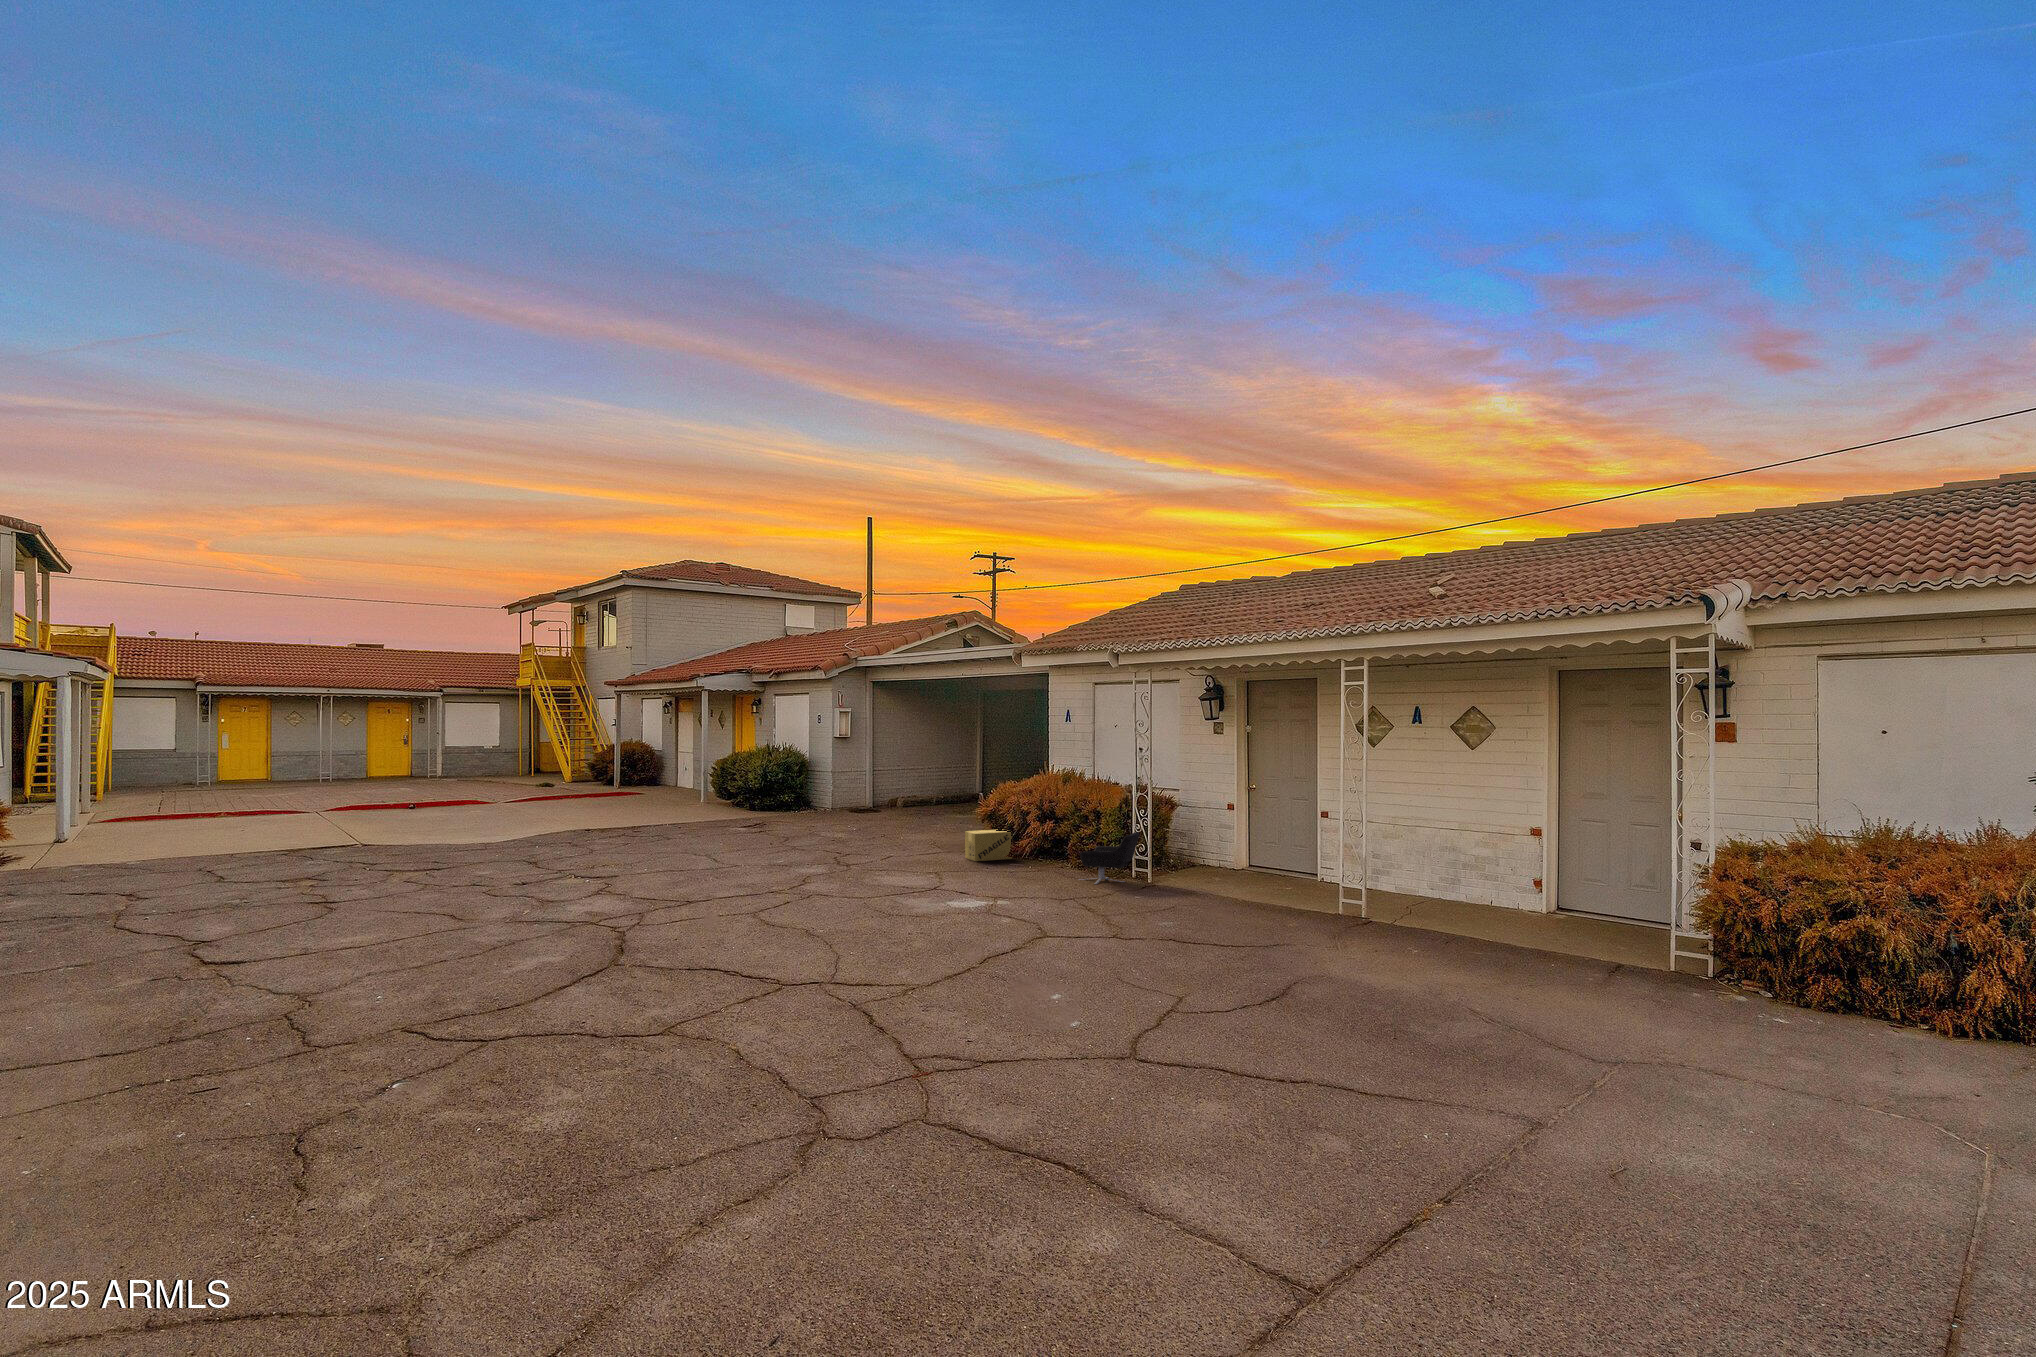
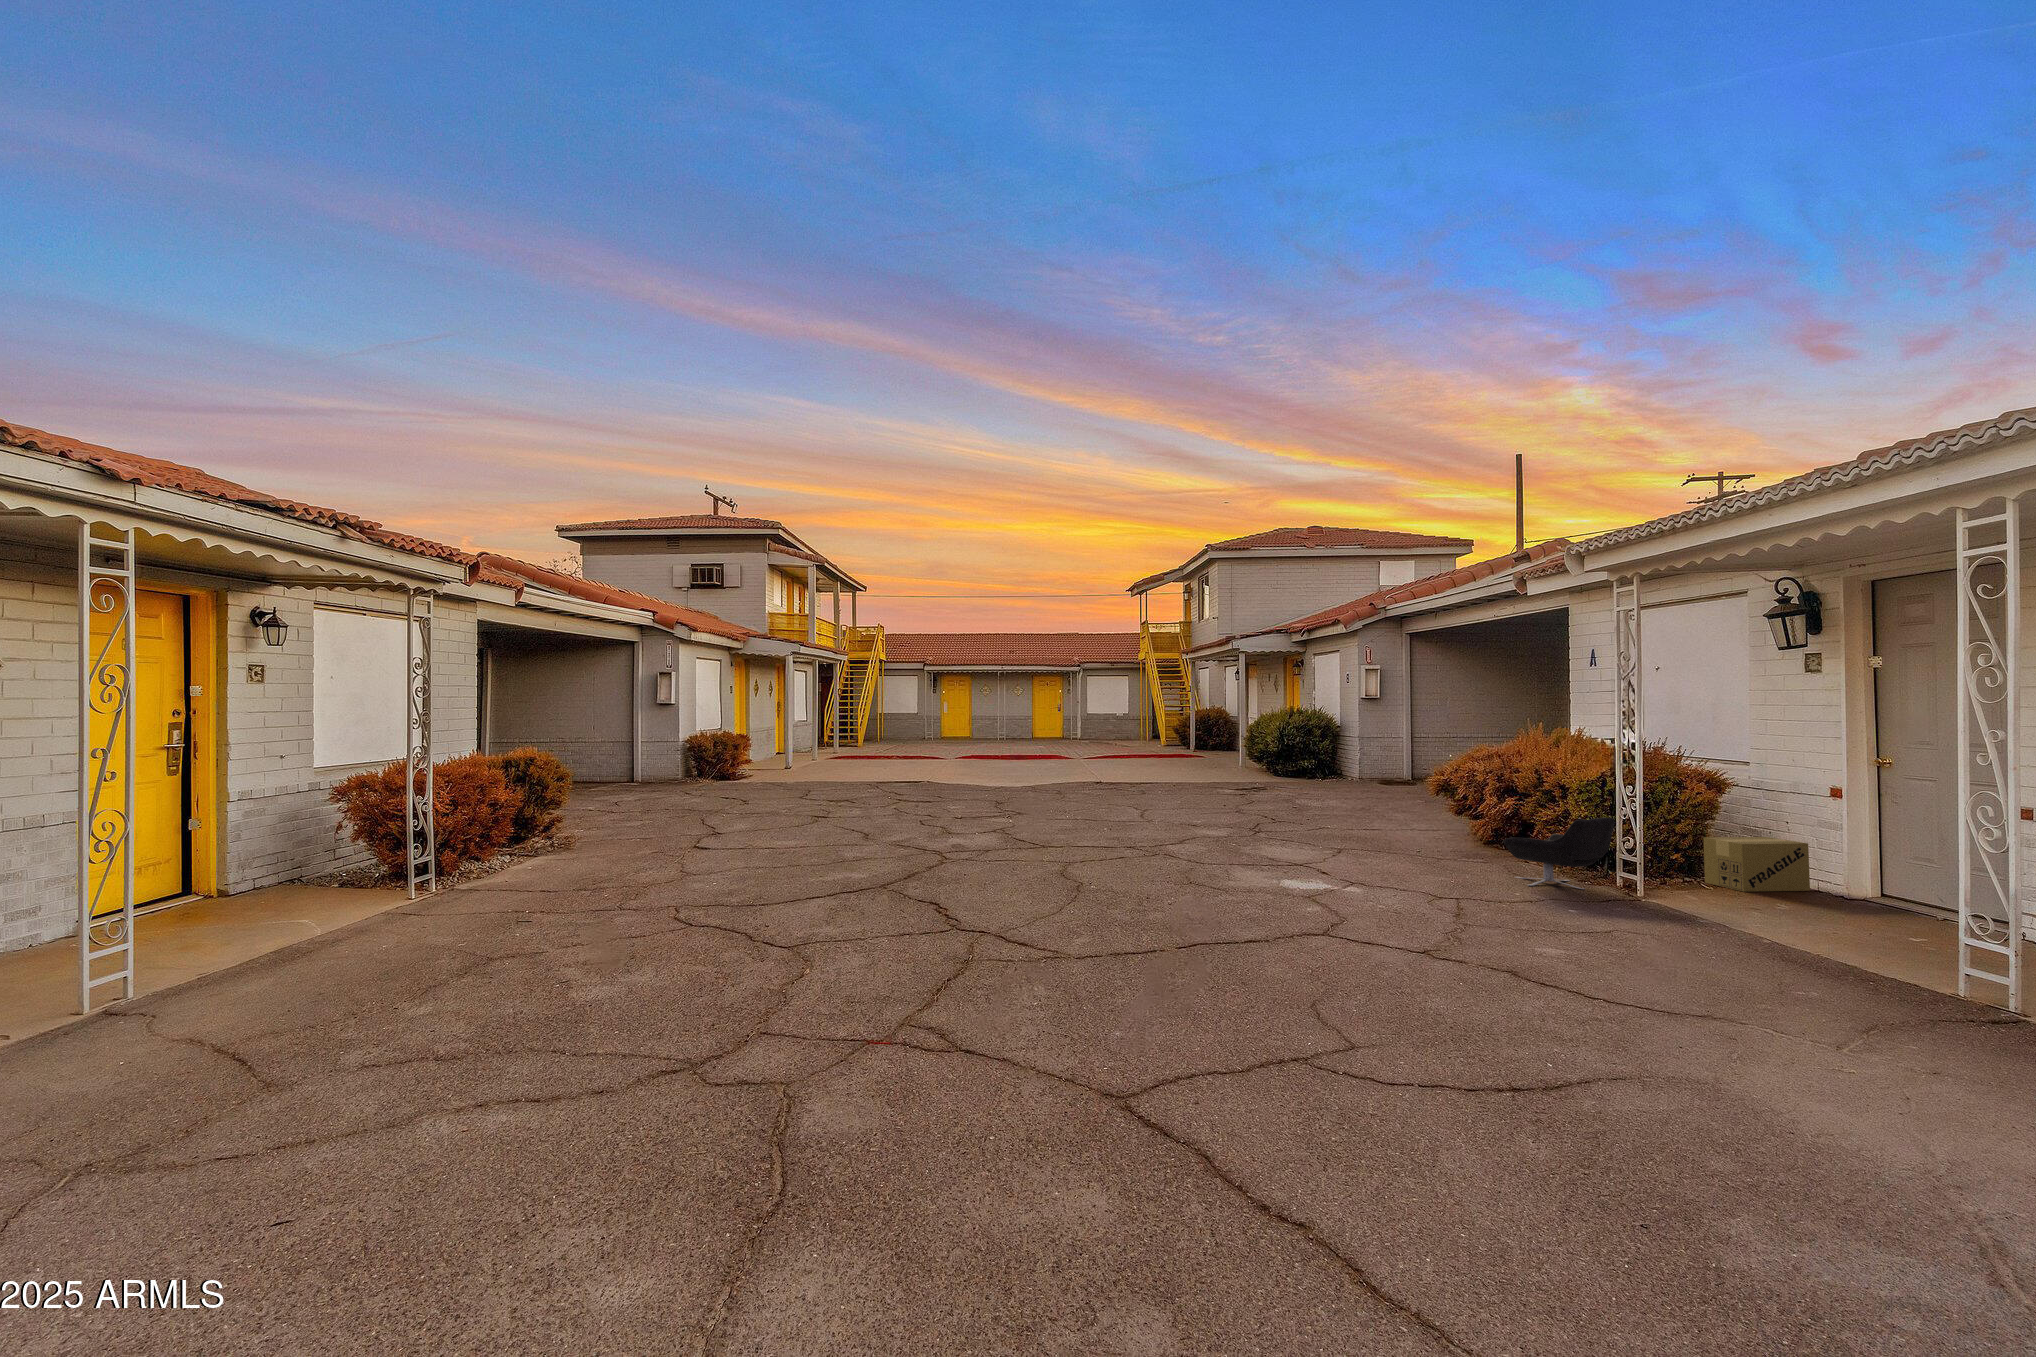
cardboard box: present [965,830,1012,861] -> present [1703,837,1810,892]

